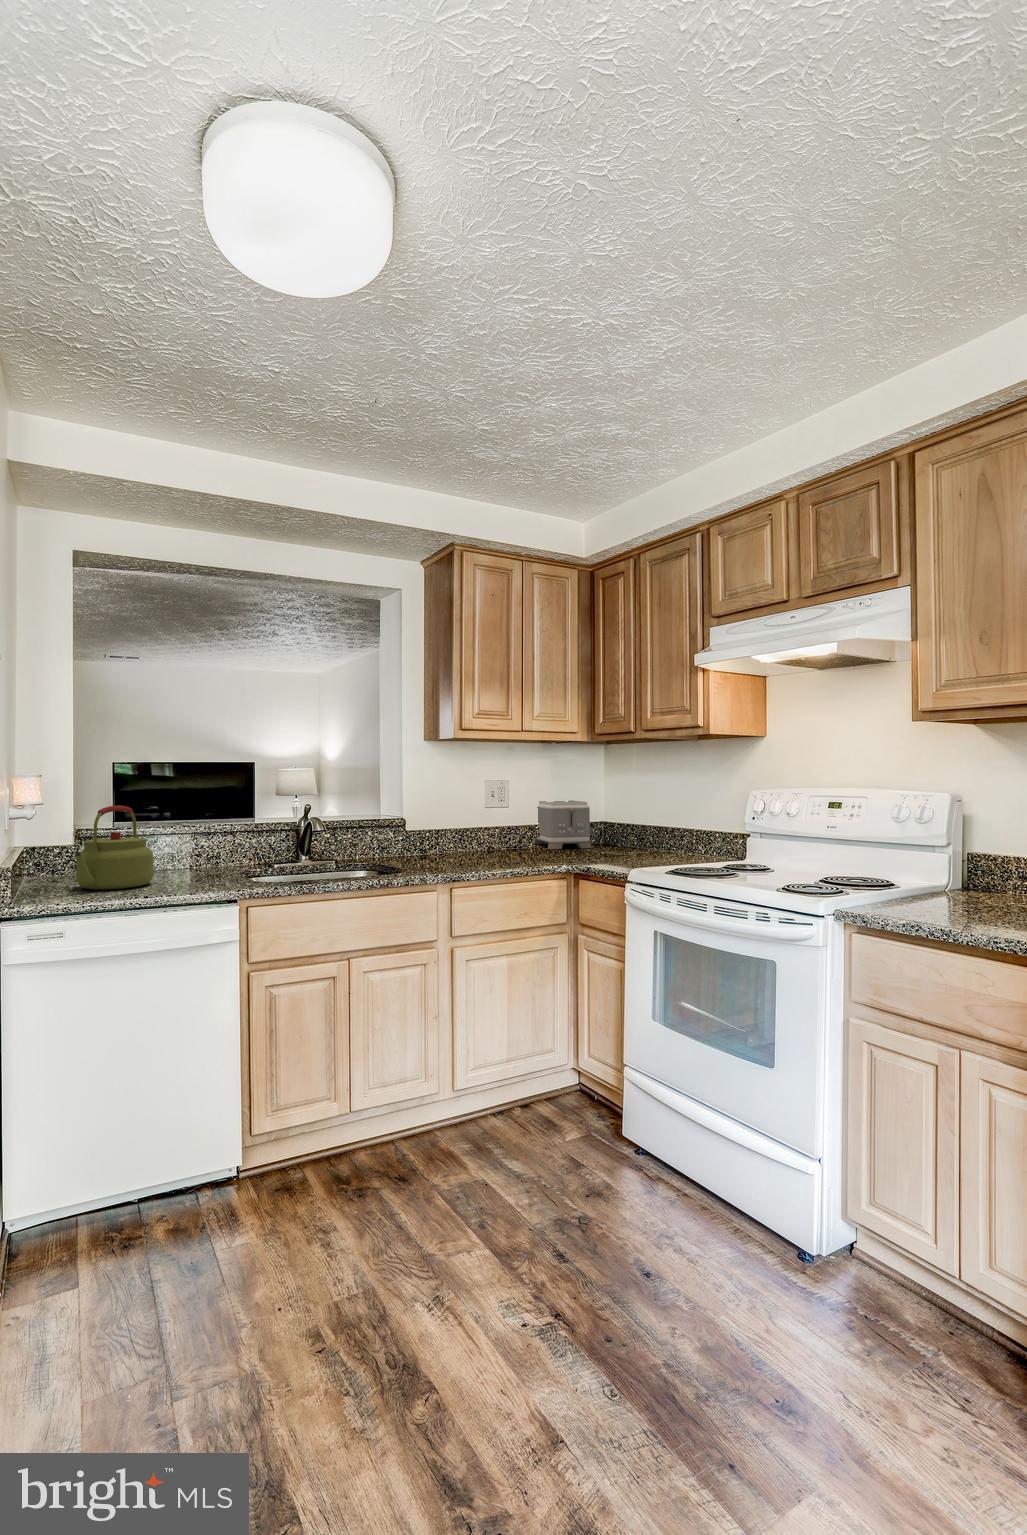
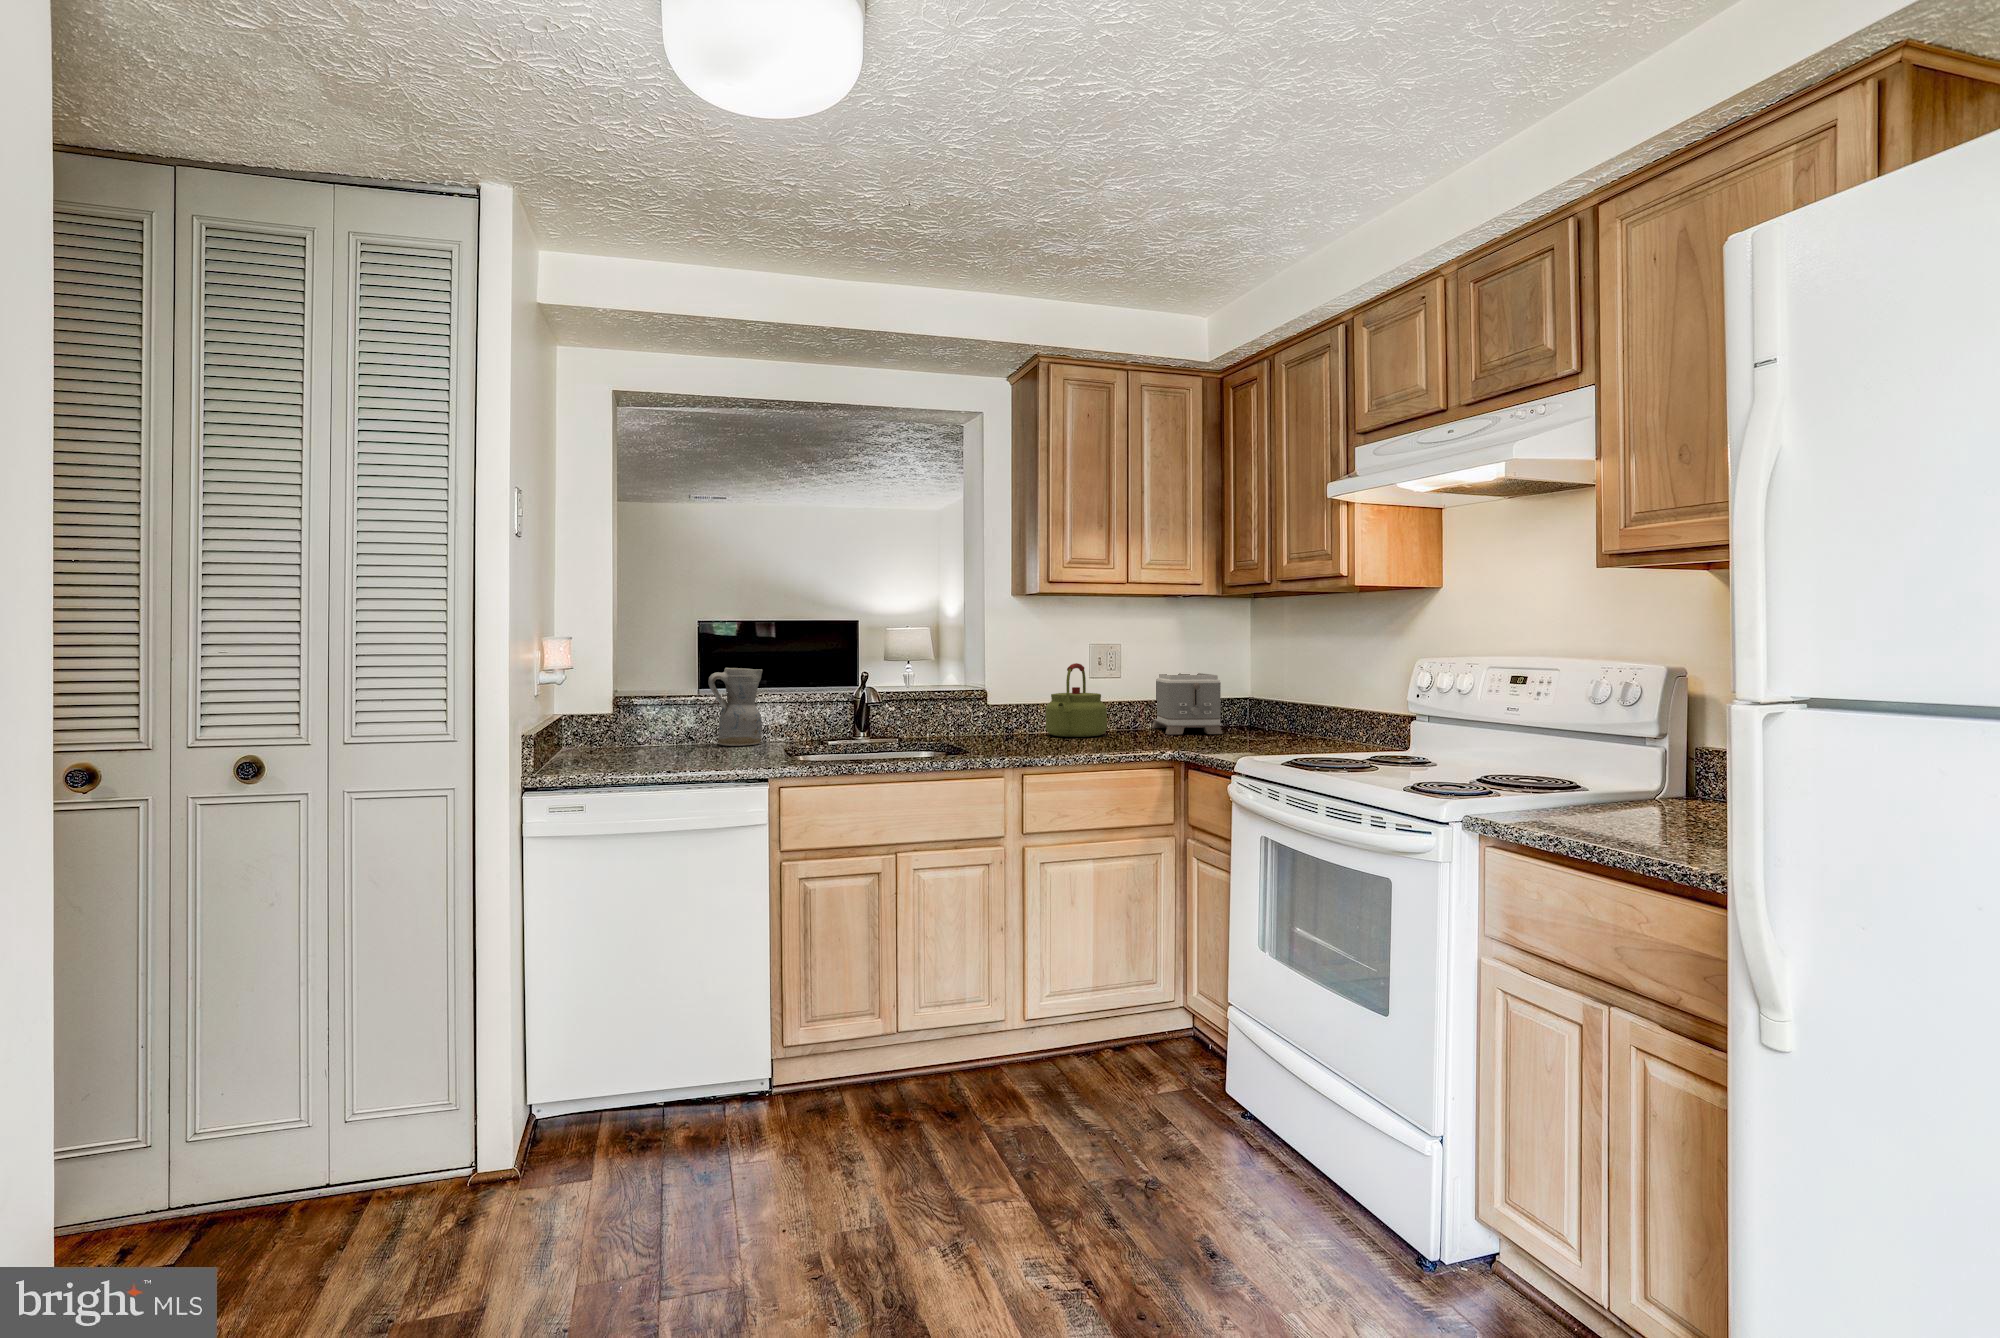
ceramic pitcher: none [164,800,214,869] -> present [708,668,763,746]
kettle: present [75,805,154,890] -> present [1046,663,1107,737]

